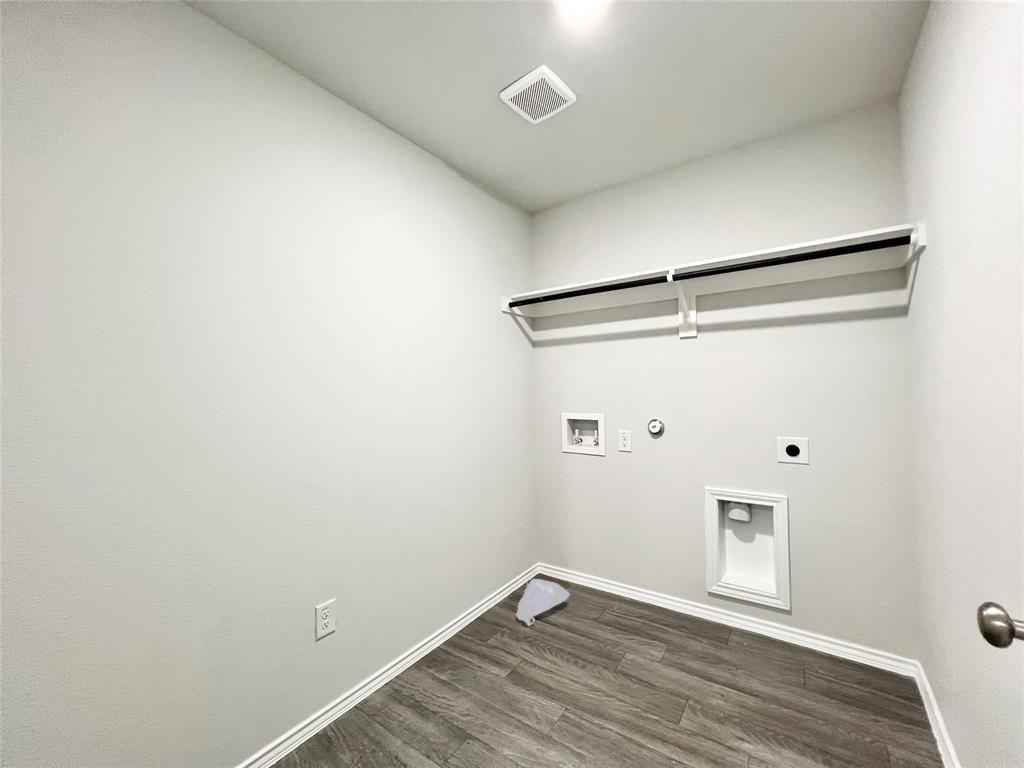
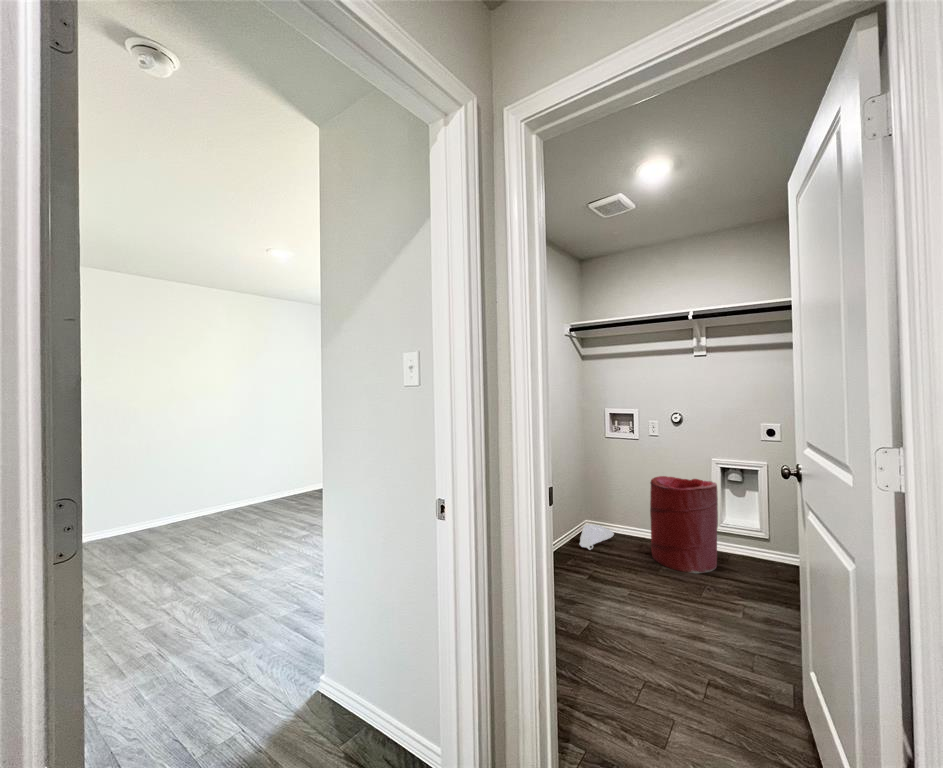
laundry hamper: none [616,512,716,680] -> present [650,476,718,573]

